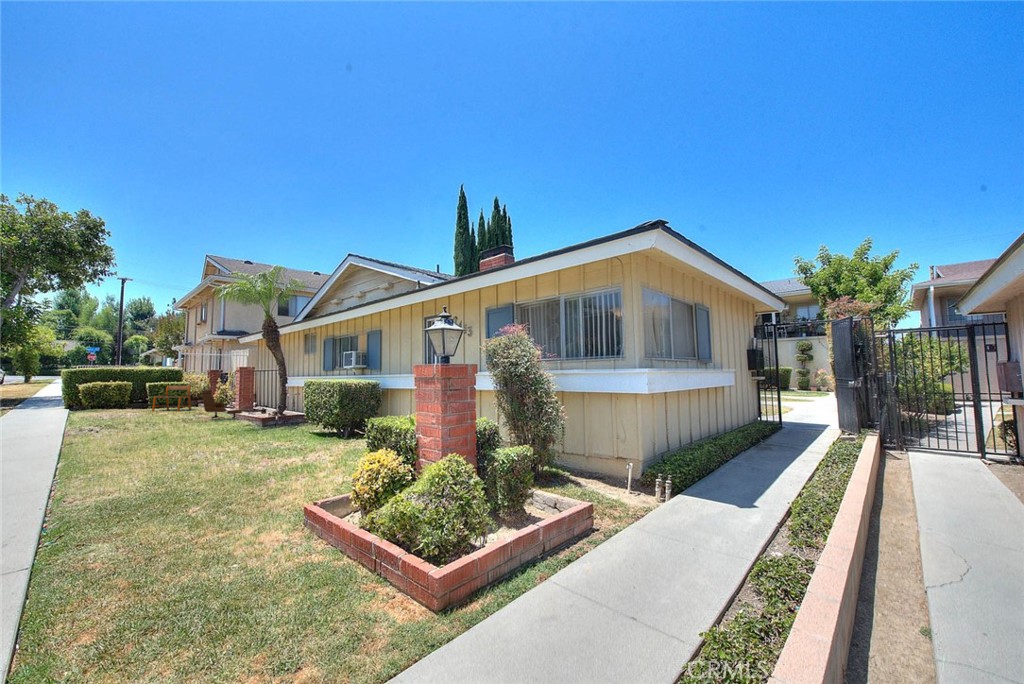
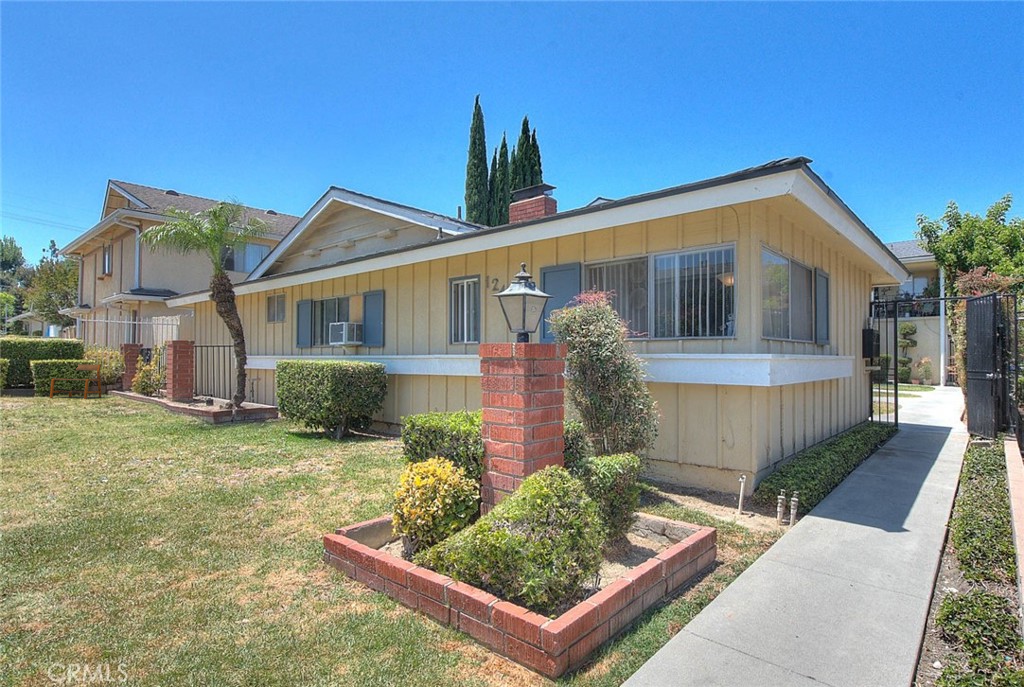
lounge chair: present [202,390,242,419] -> none [121,371,176,411]

